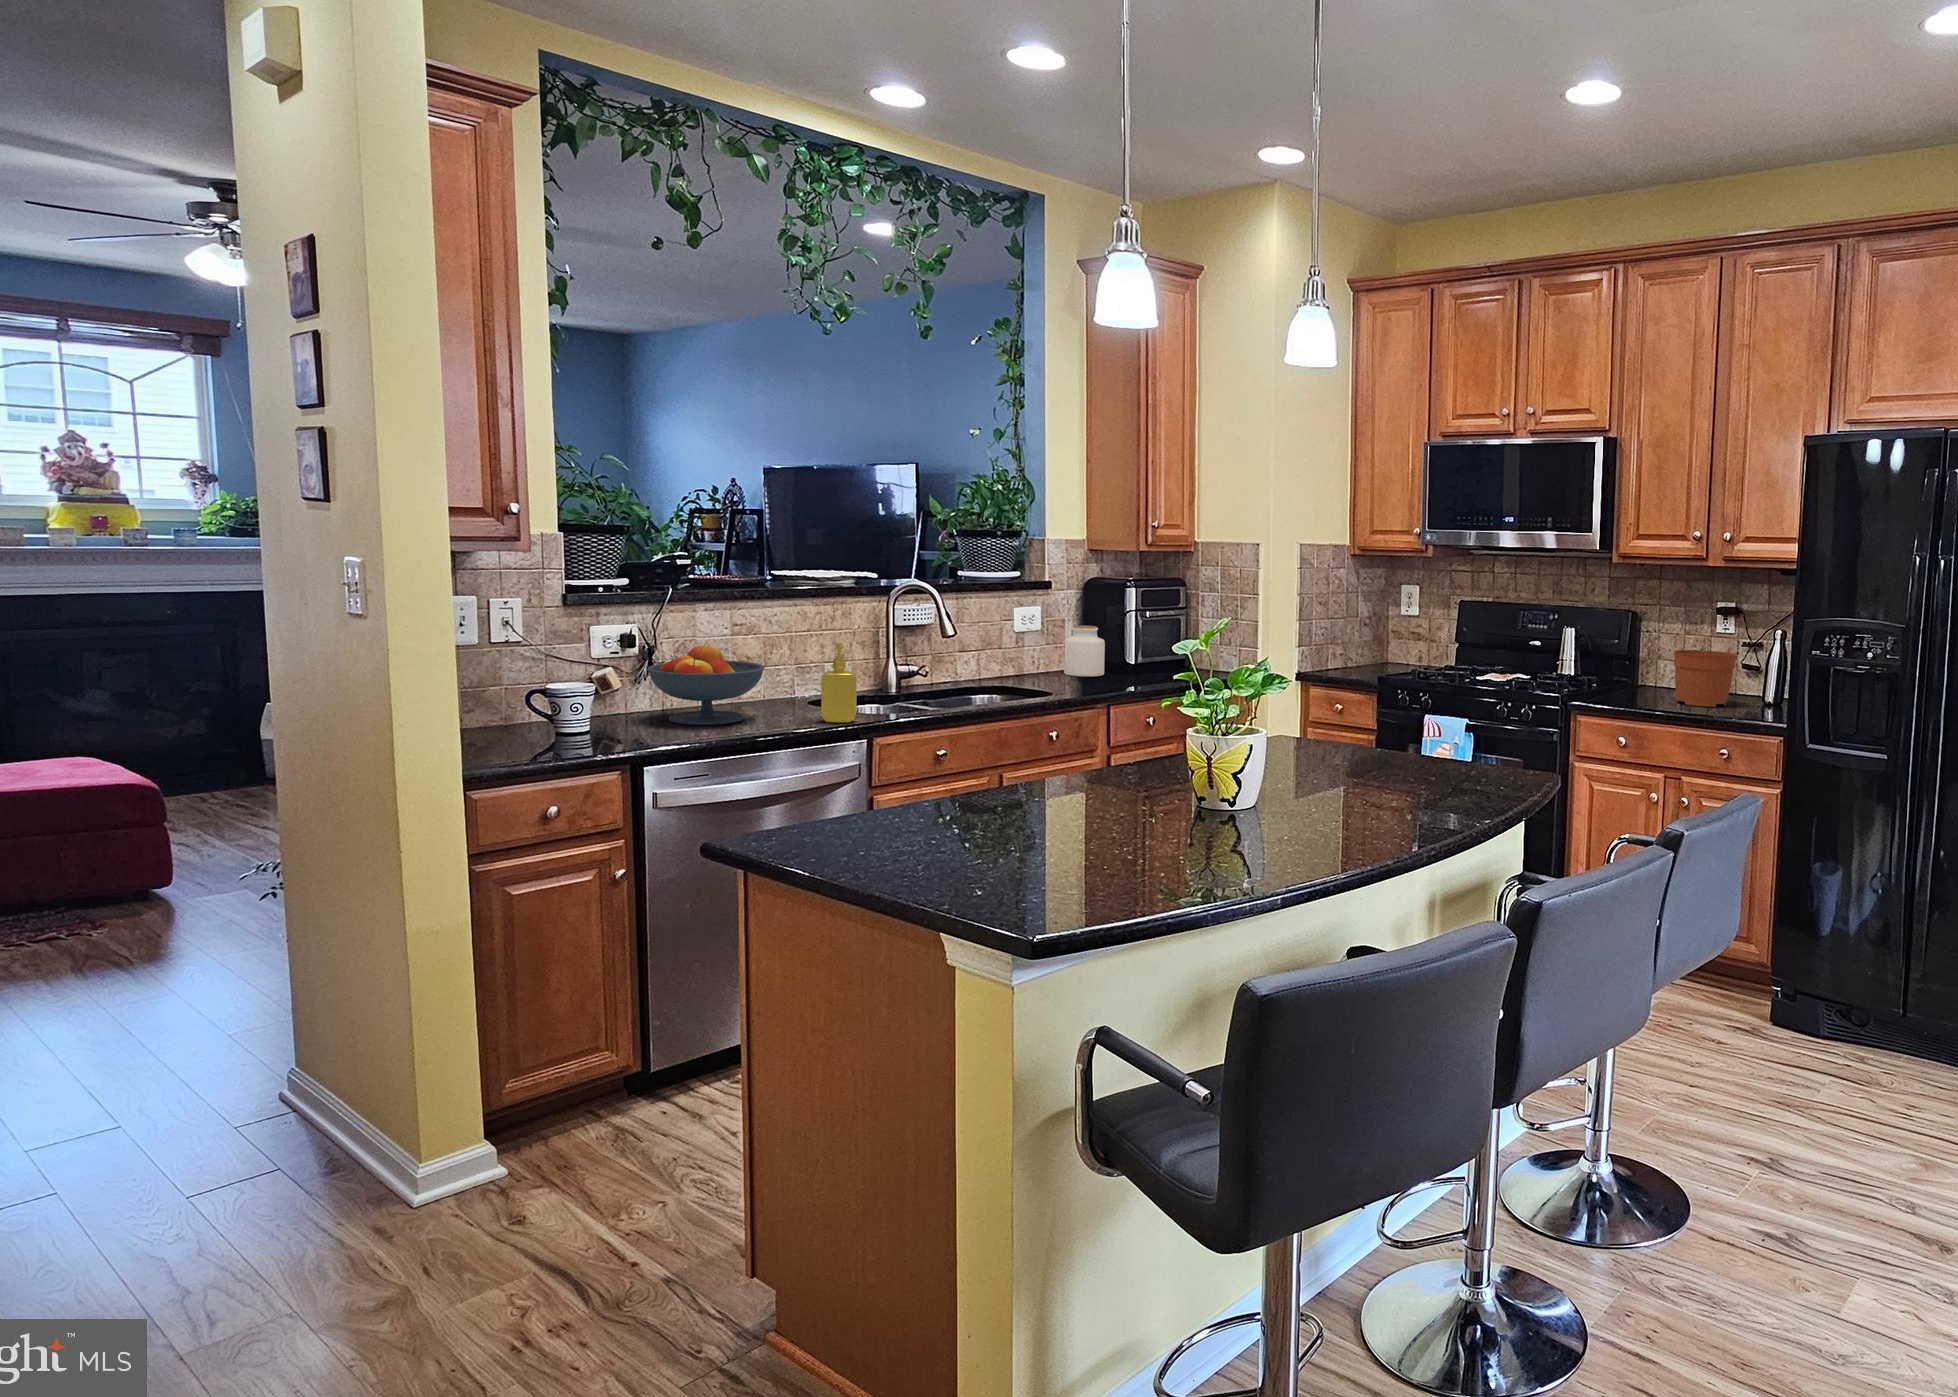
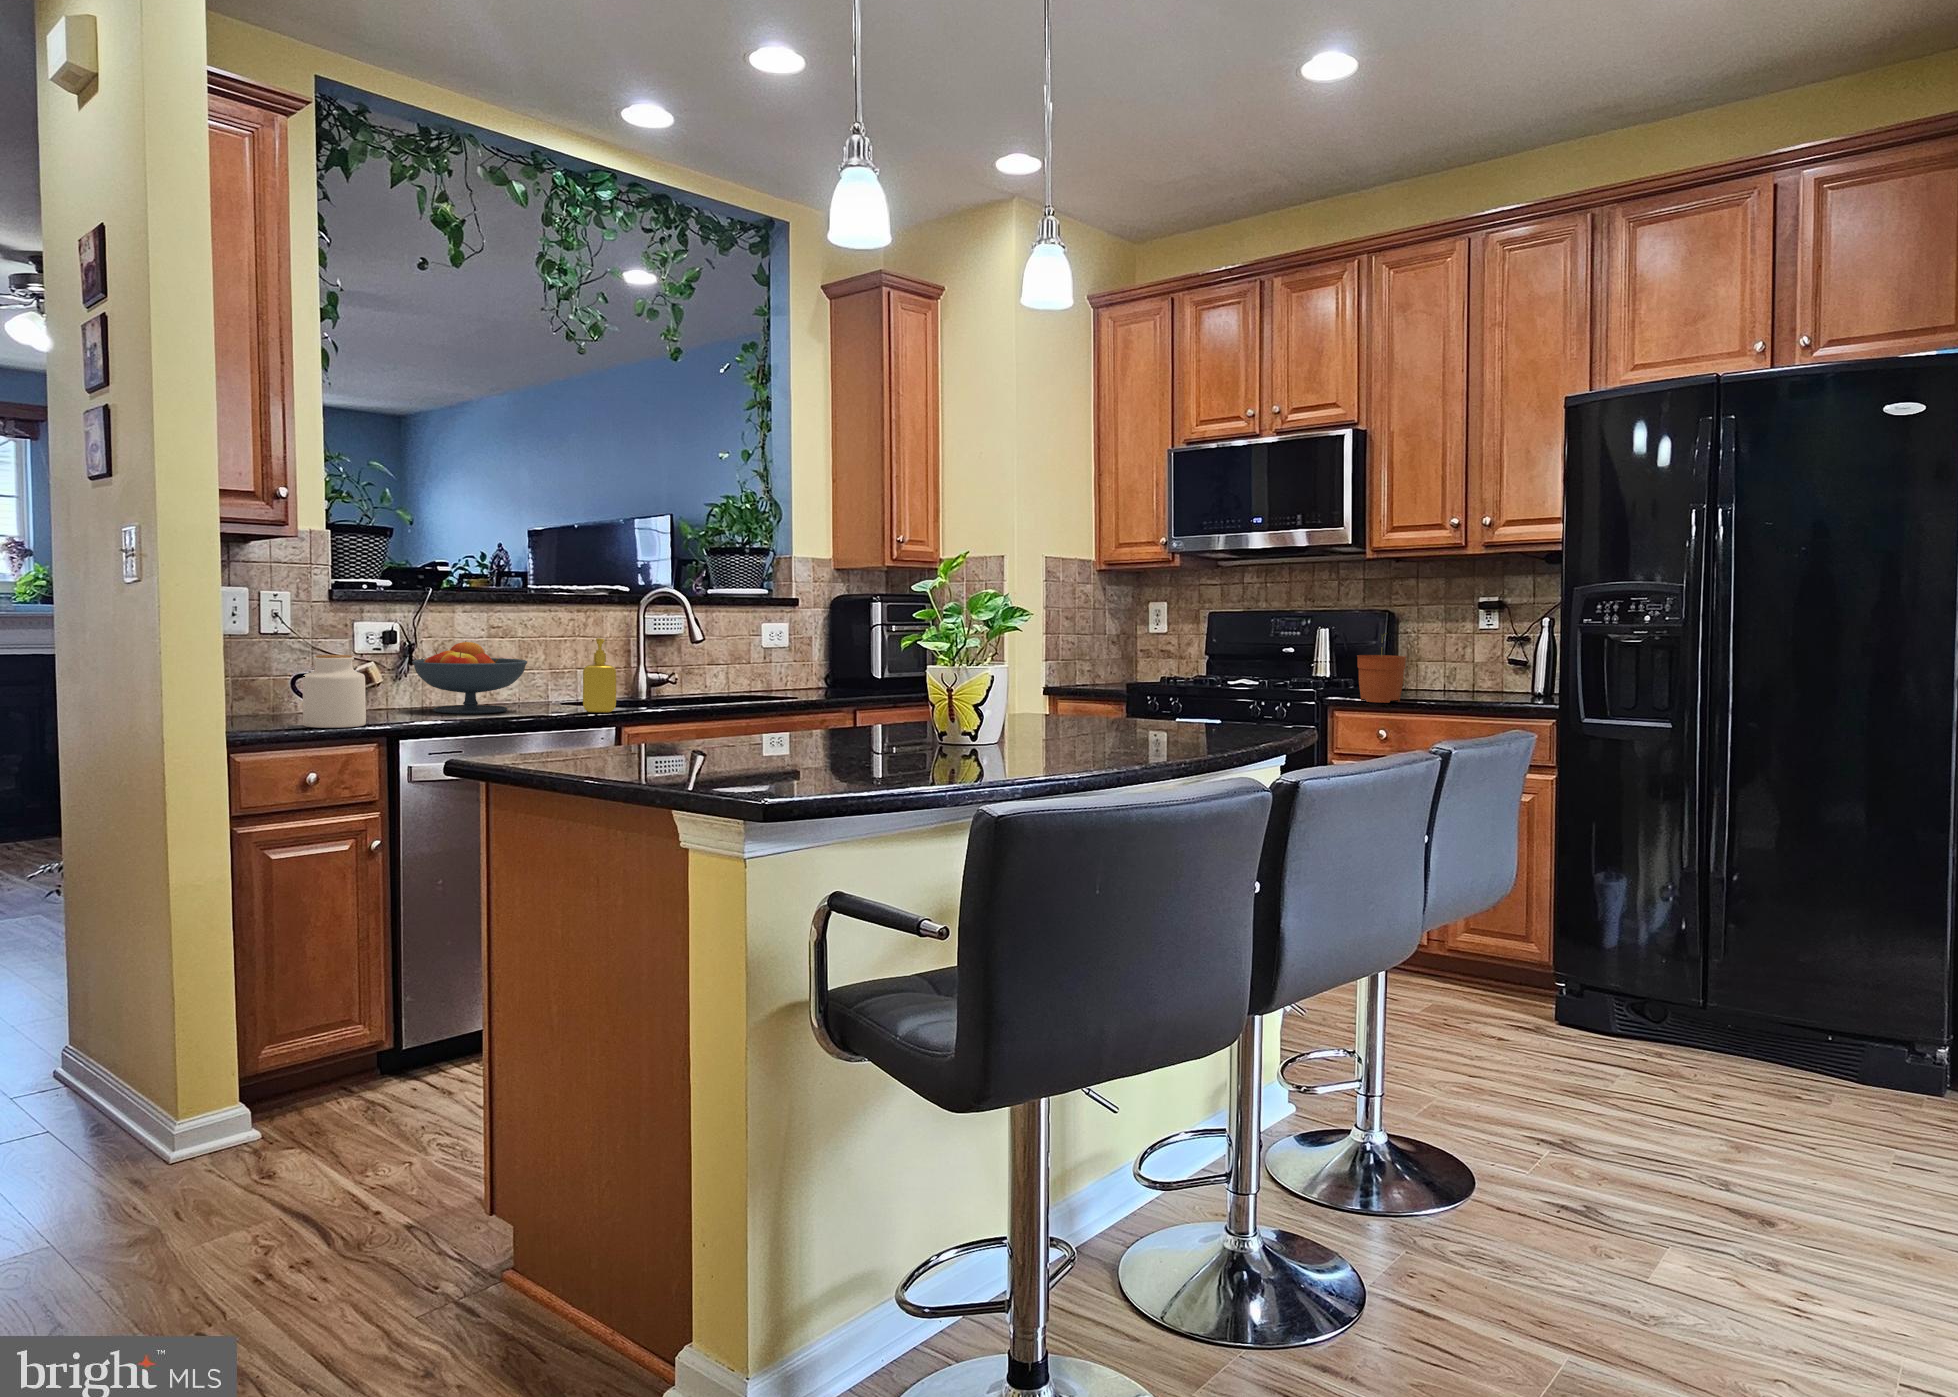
jar: present [1064,626,1105,677] -> present [303,655,366,728]

